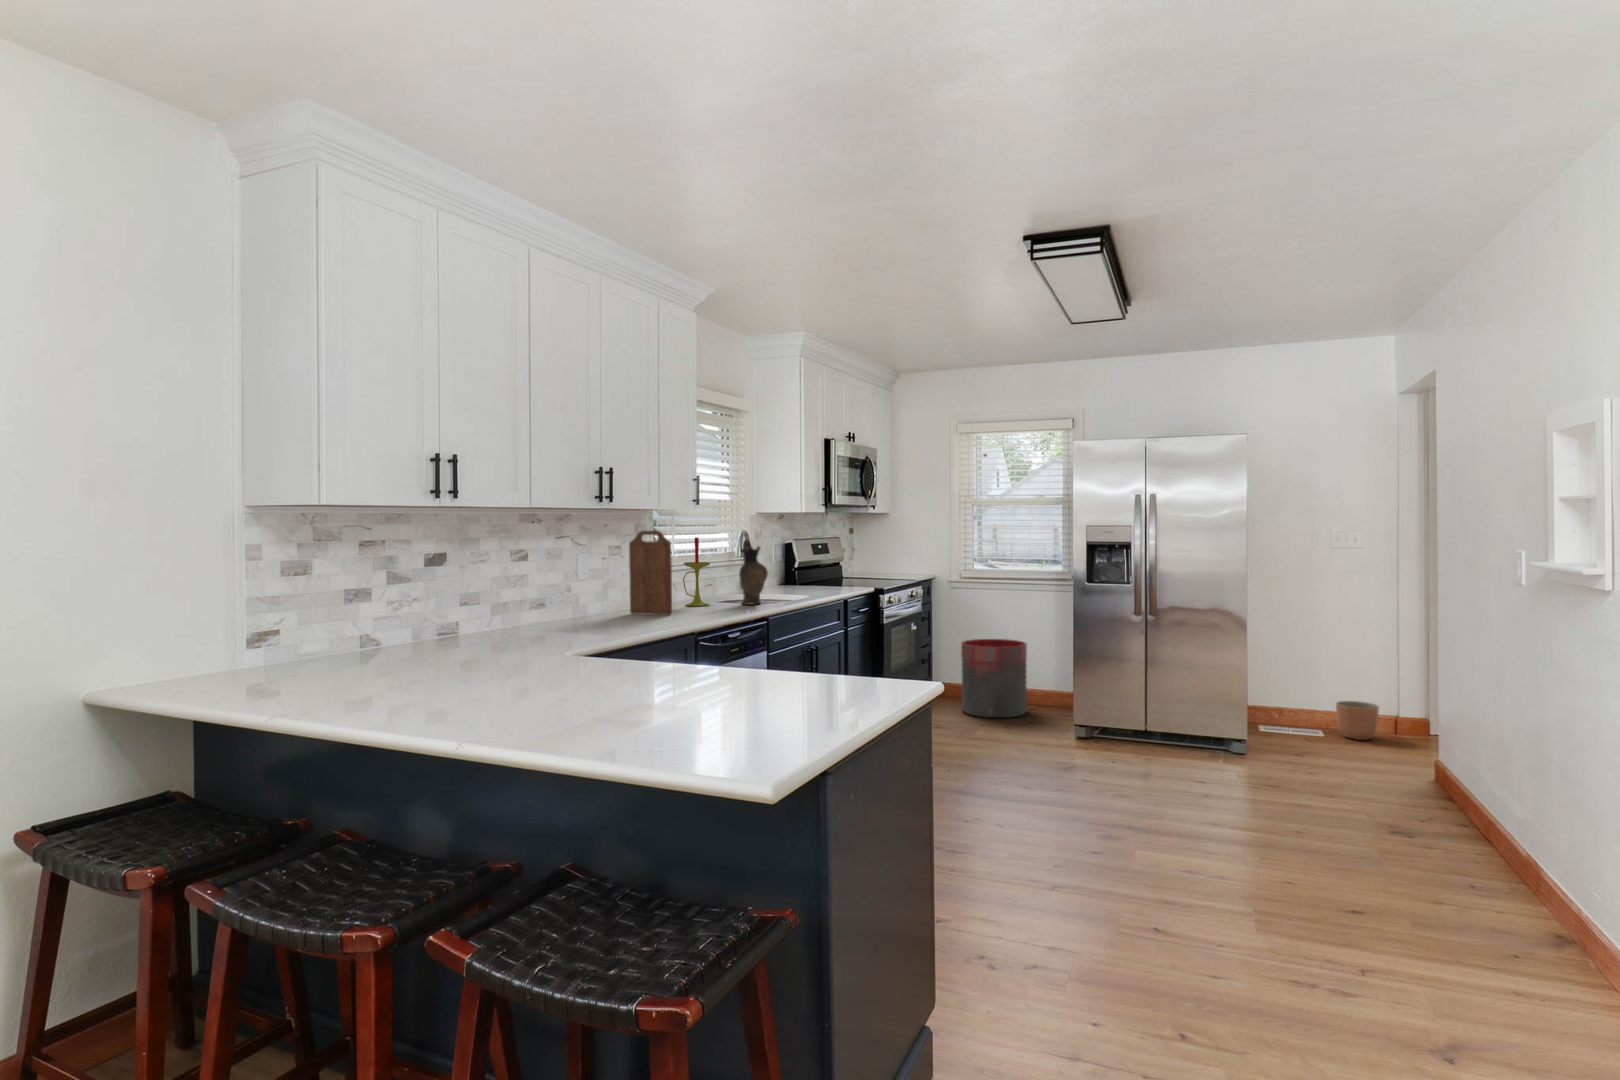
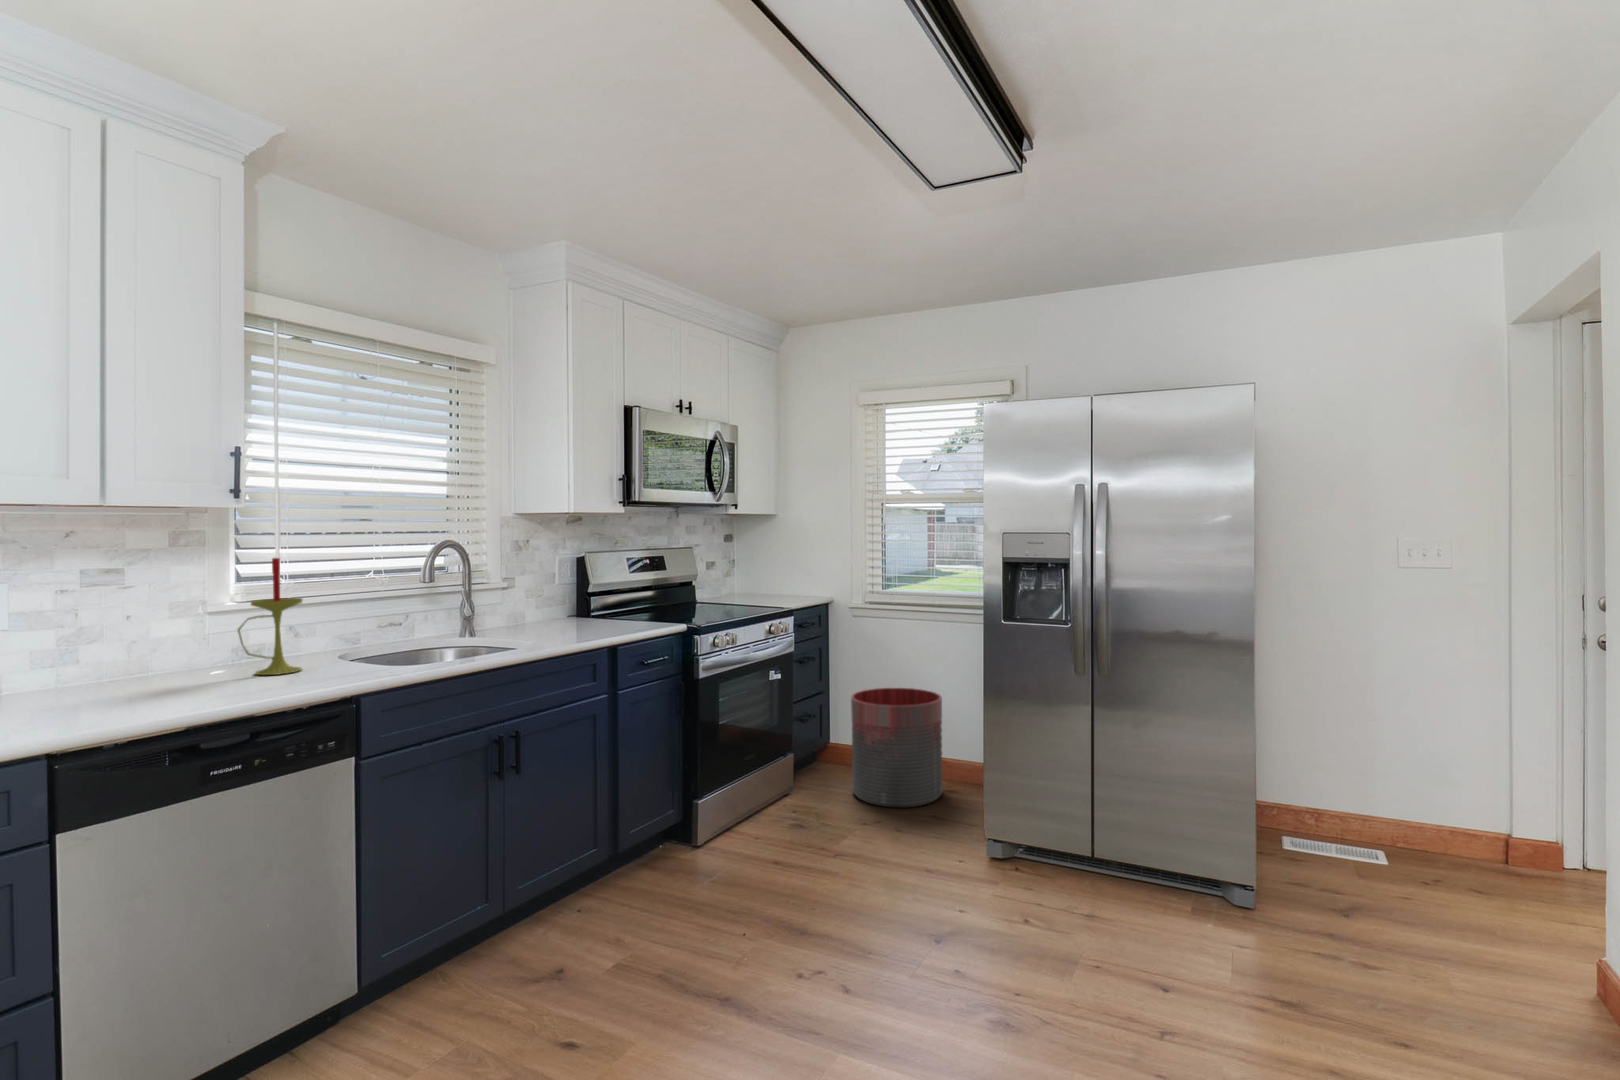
cutting board: present [629,530,672,615] -> none [70,550,121,707]
ceramic pitcher: present [739,539,768,605] -> none [342,560,393,673]
planter: present [1336,701,1379,740] -> none [1407,809,1480,878]

